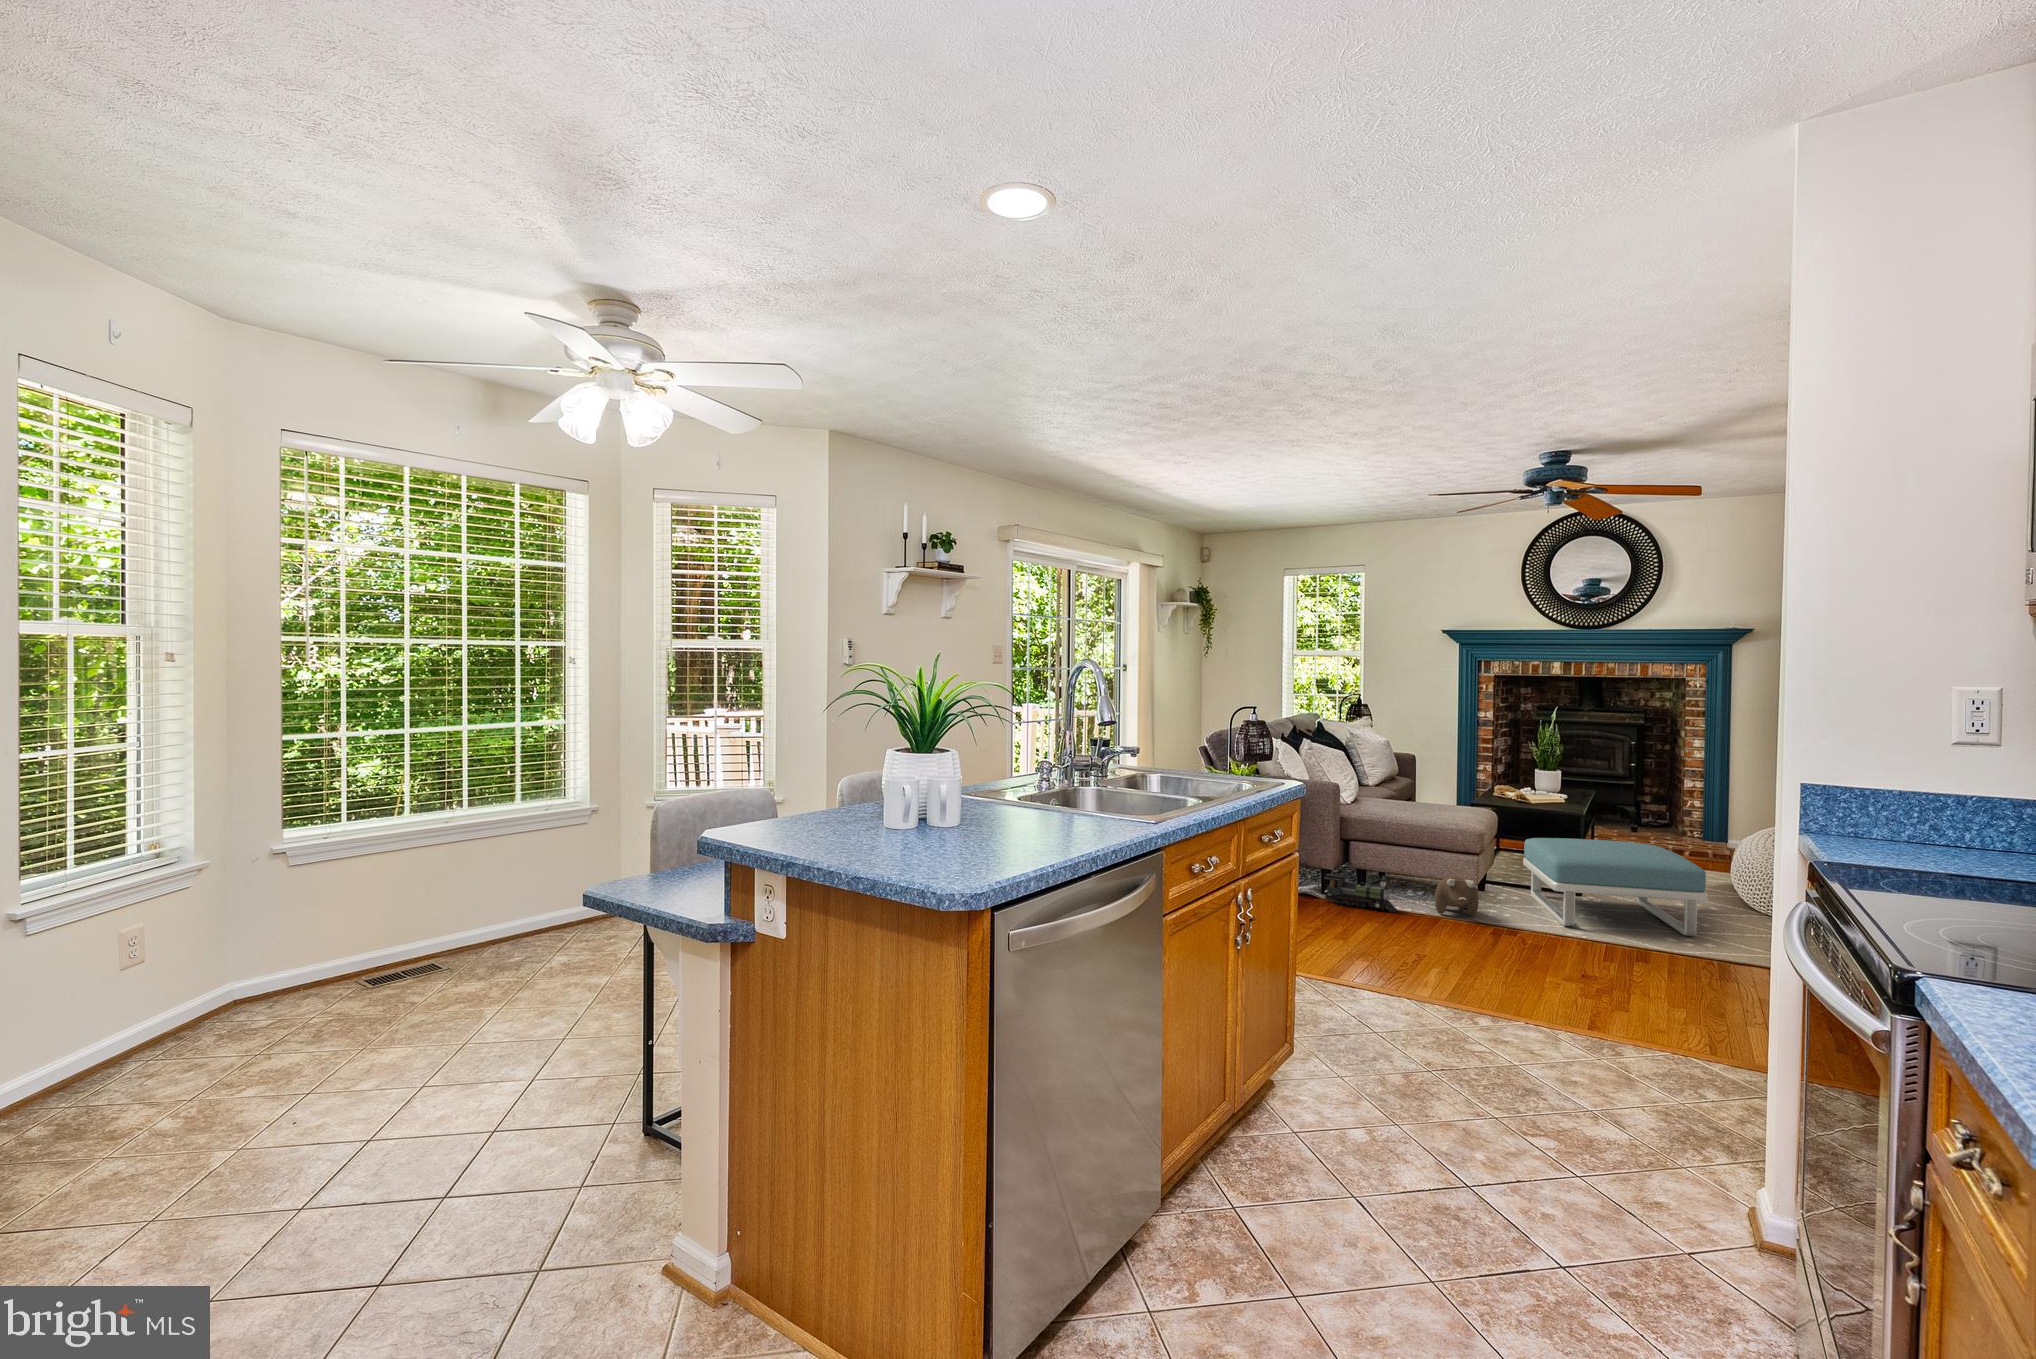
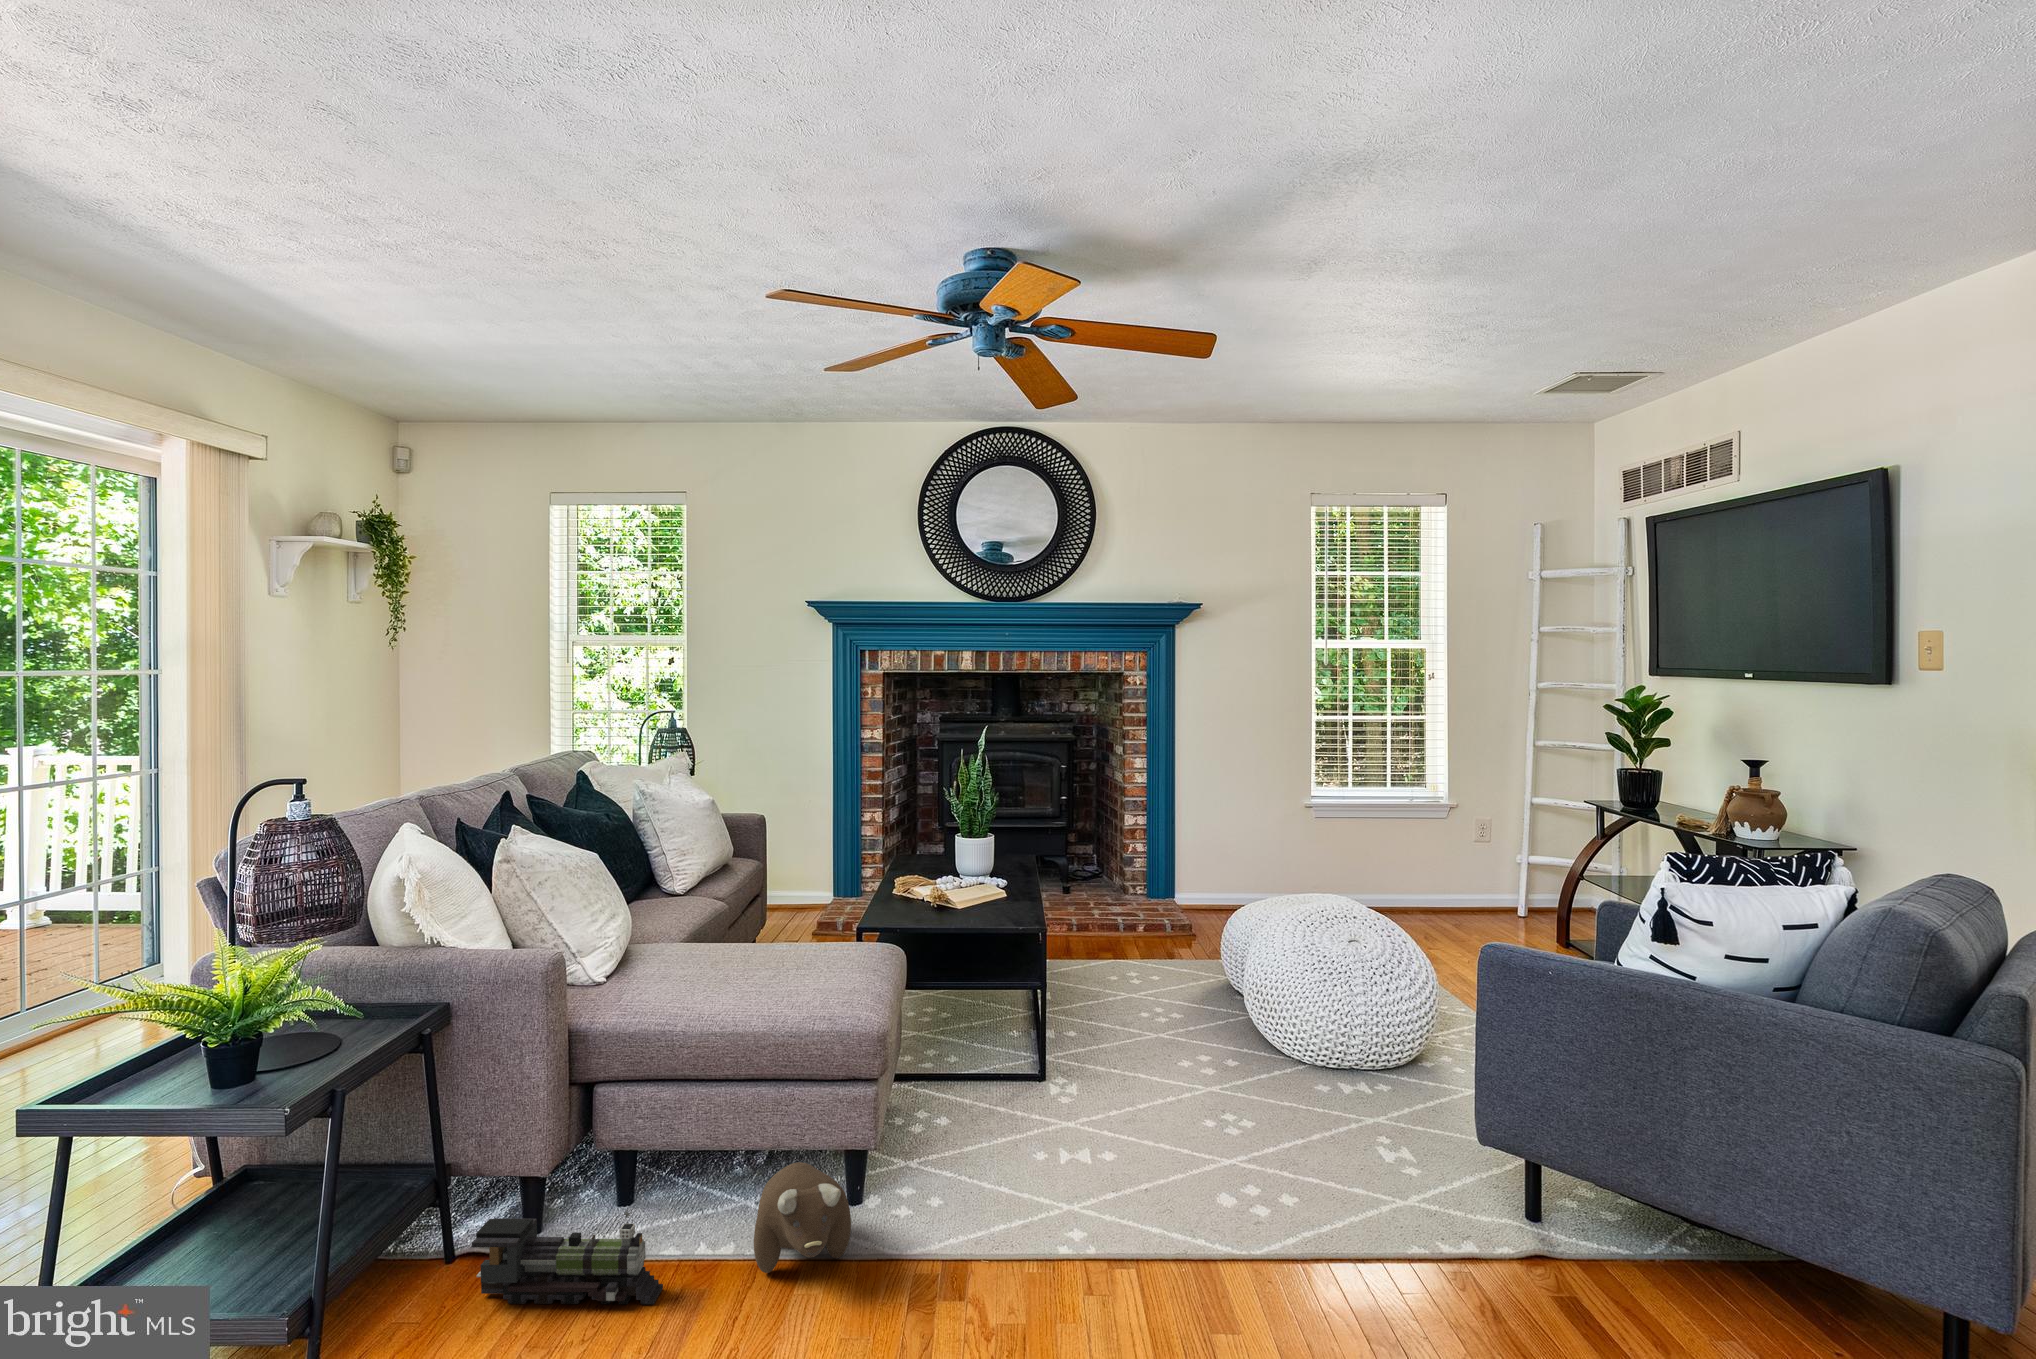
footstool: present [1523,838,1707,936] -> none [936,988,1263,1240]

